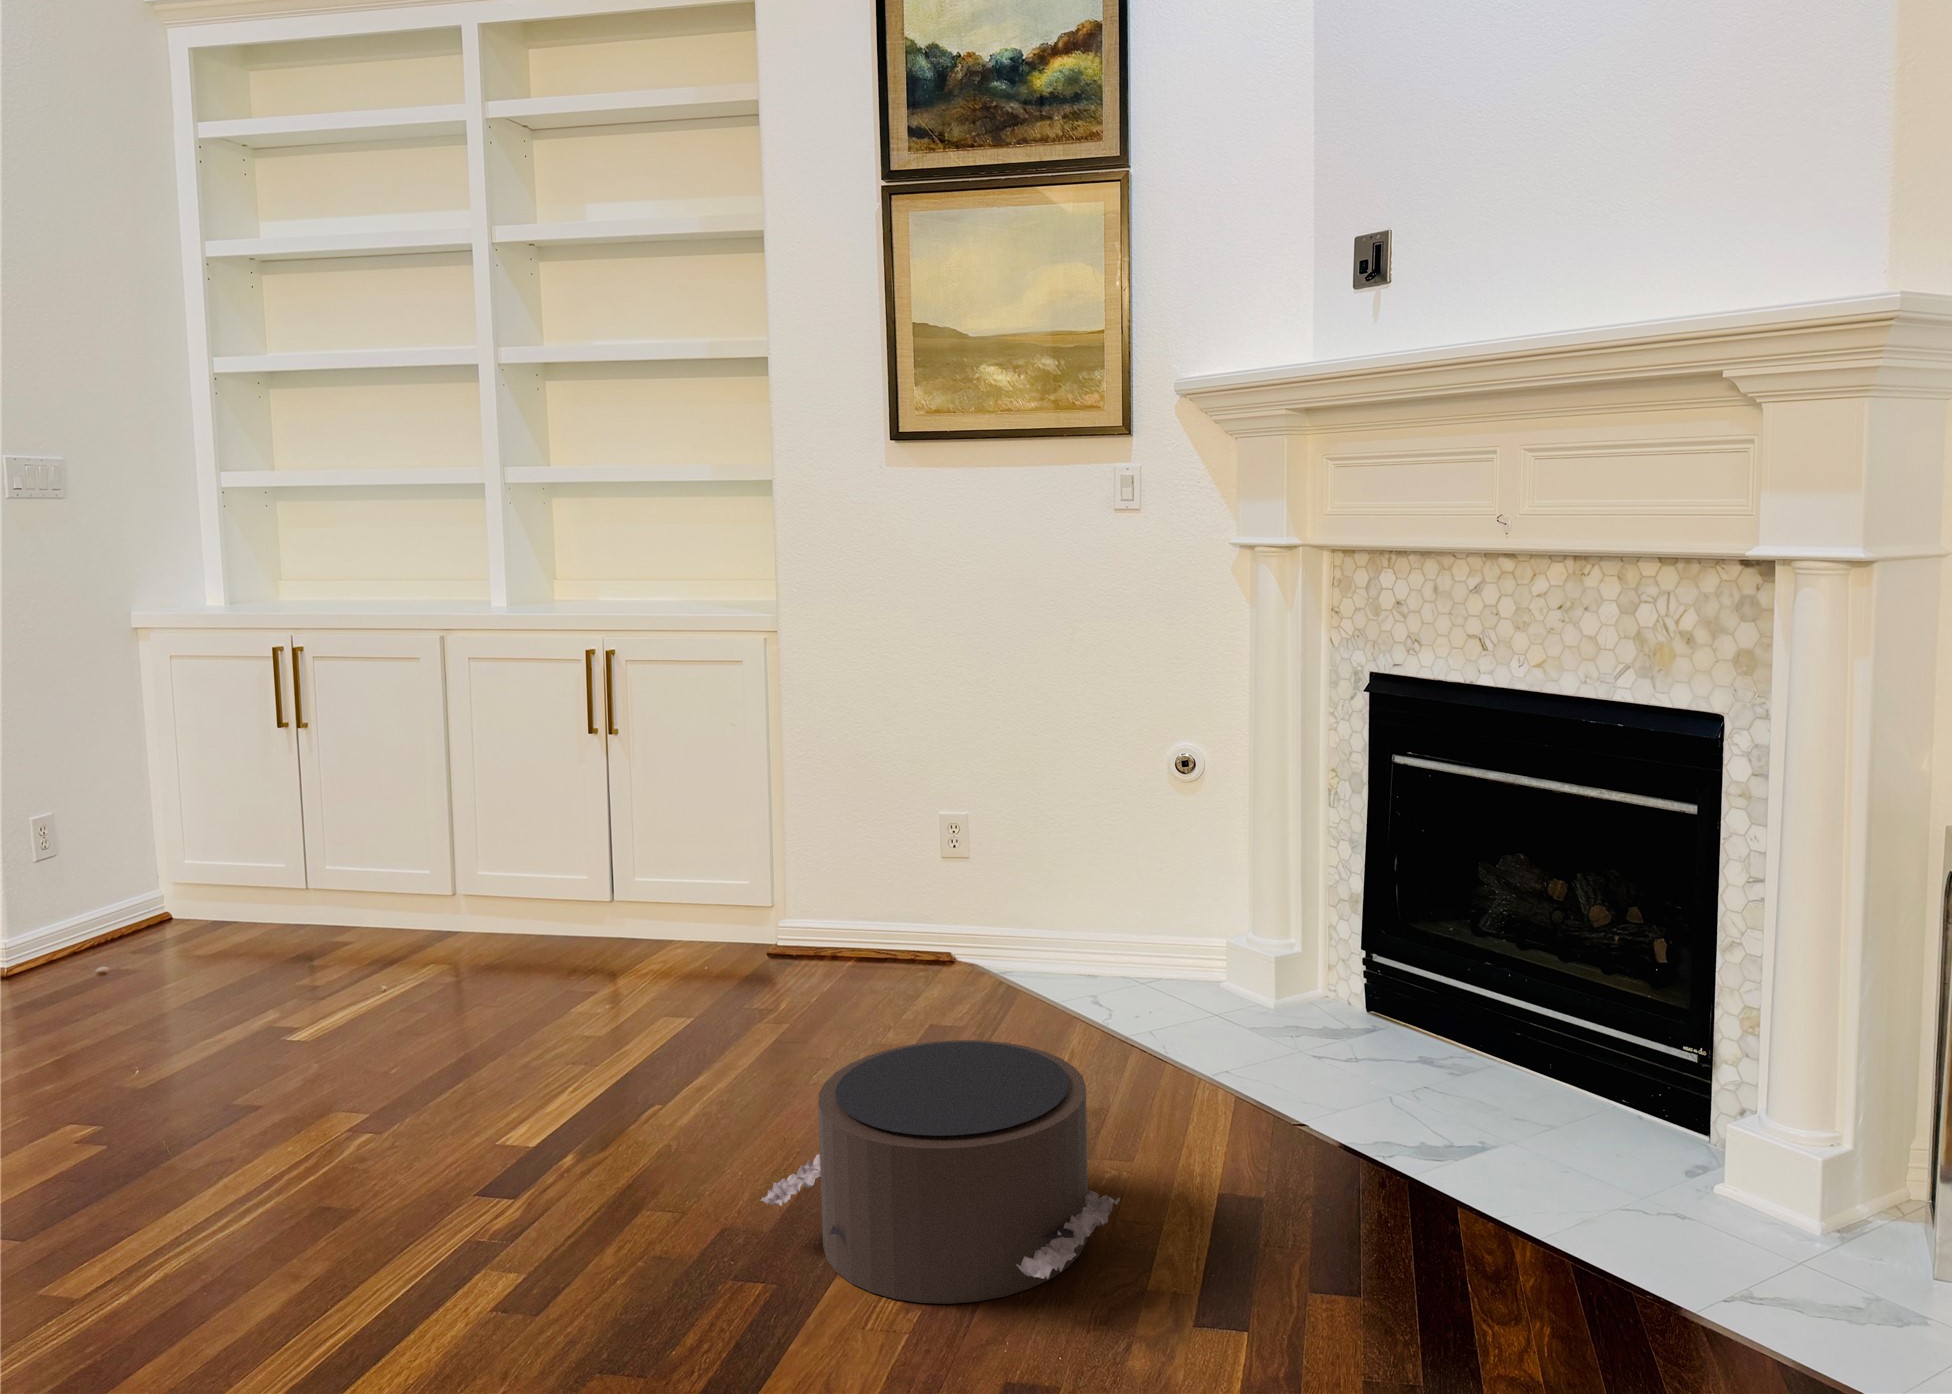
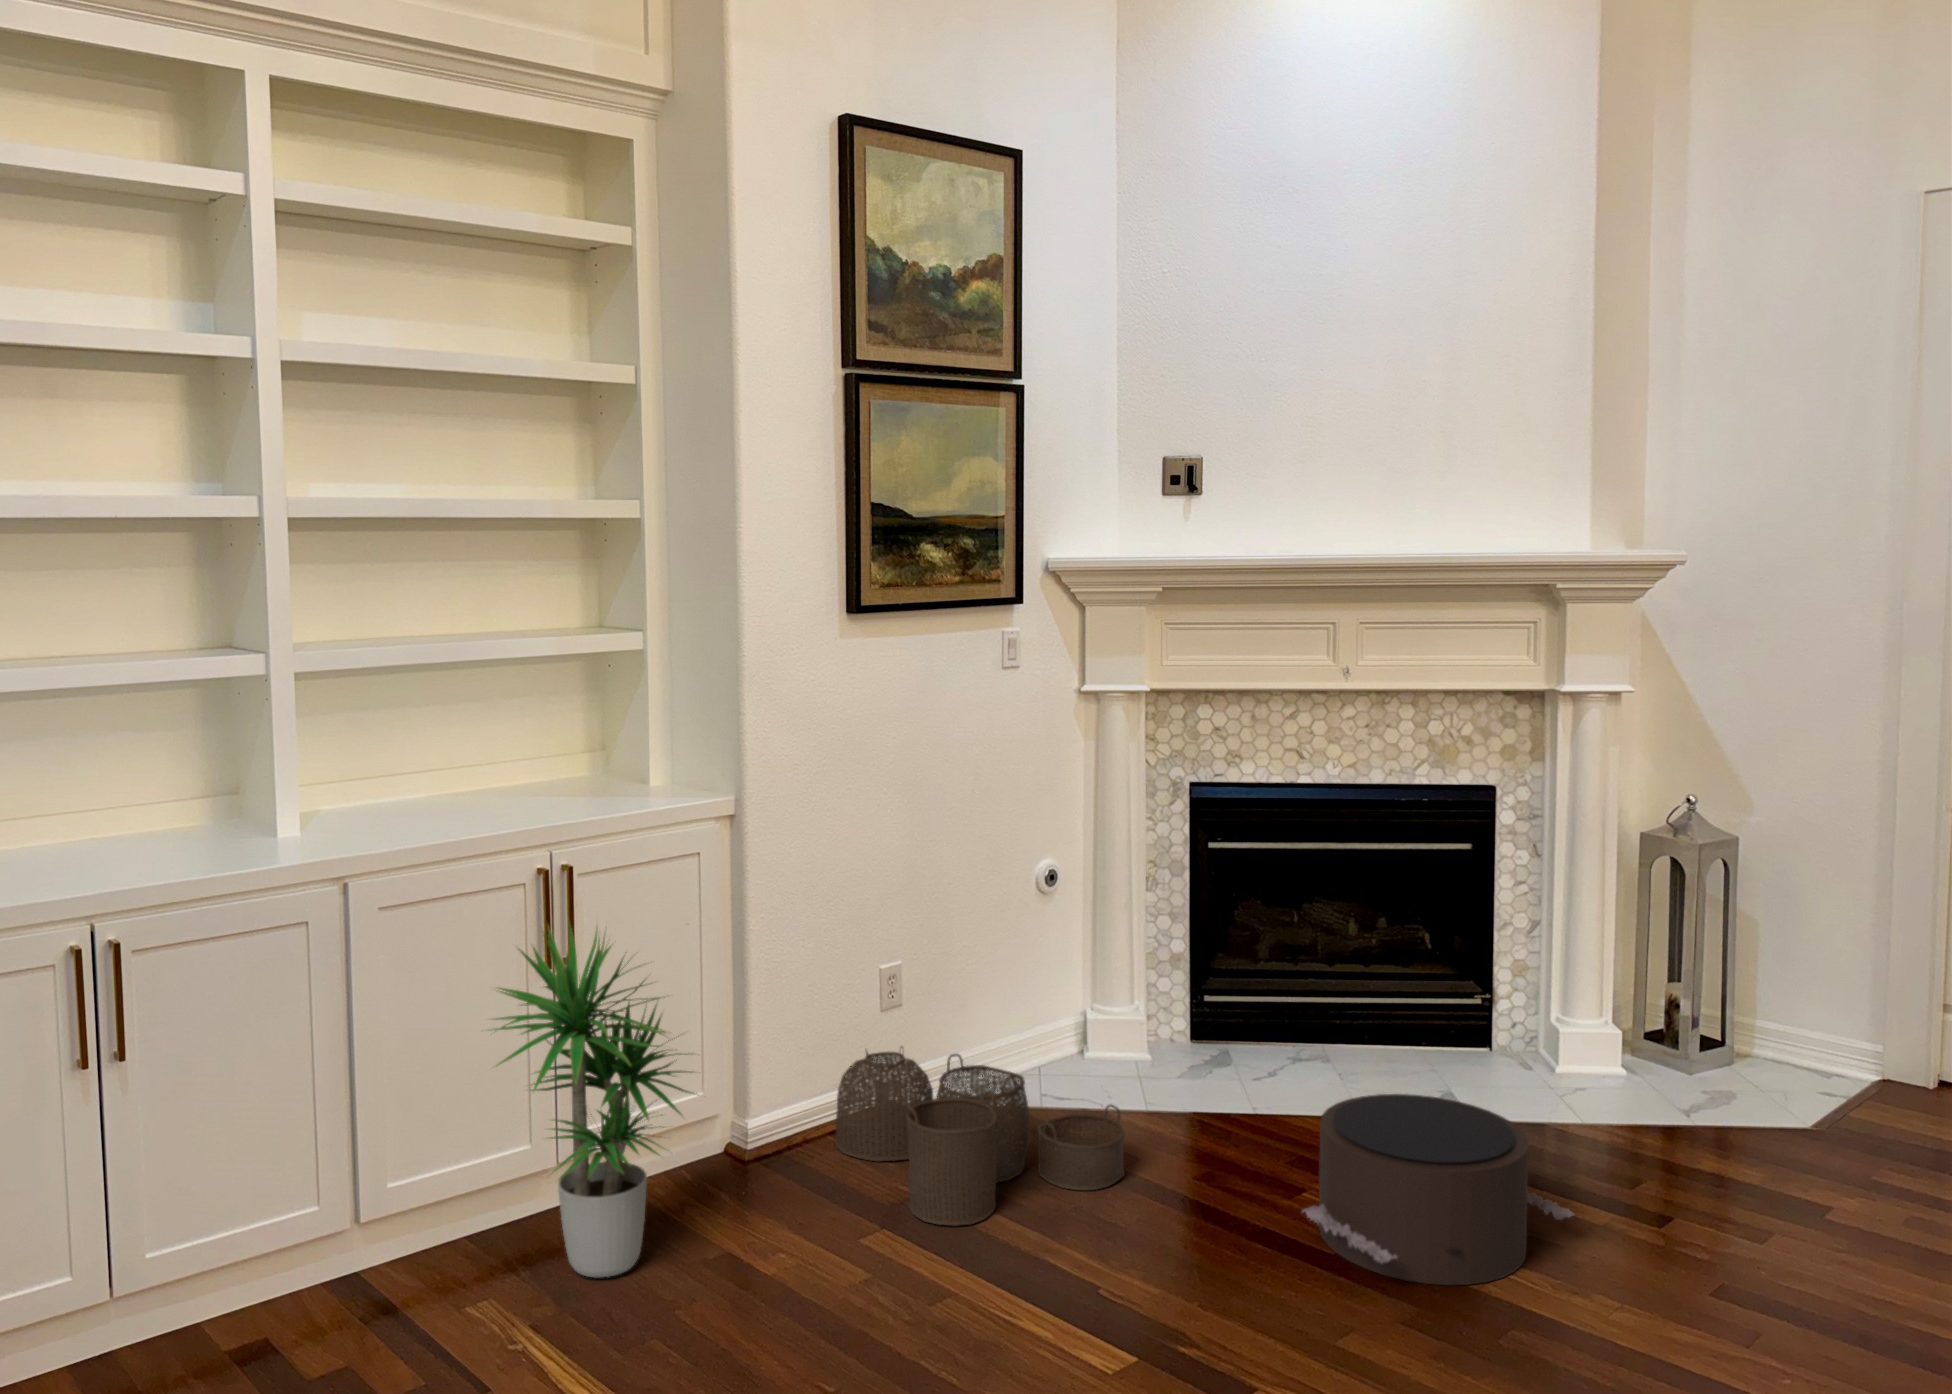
potted plant: none [419,682,623,981] -> present [494,925,692,1277]
woven basket: none [709,879,955,1071] -> present [835,1047,1125,1226]

